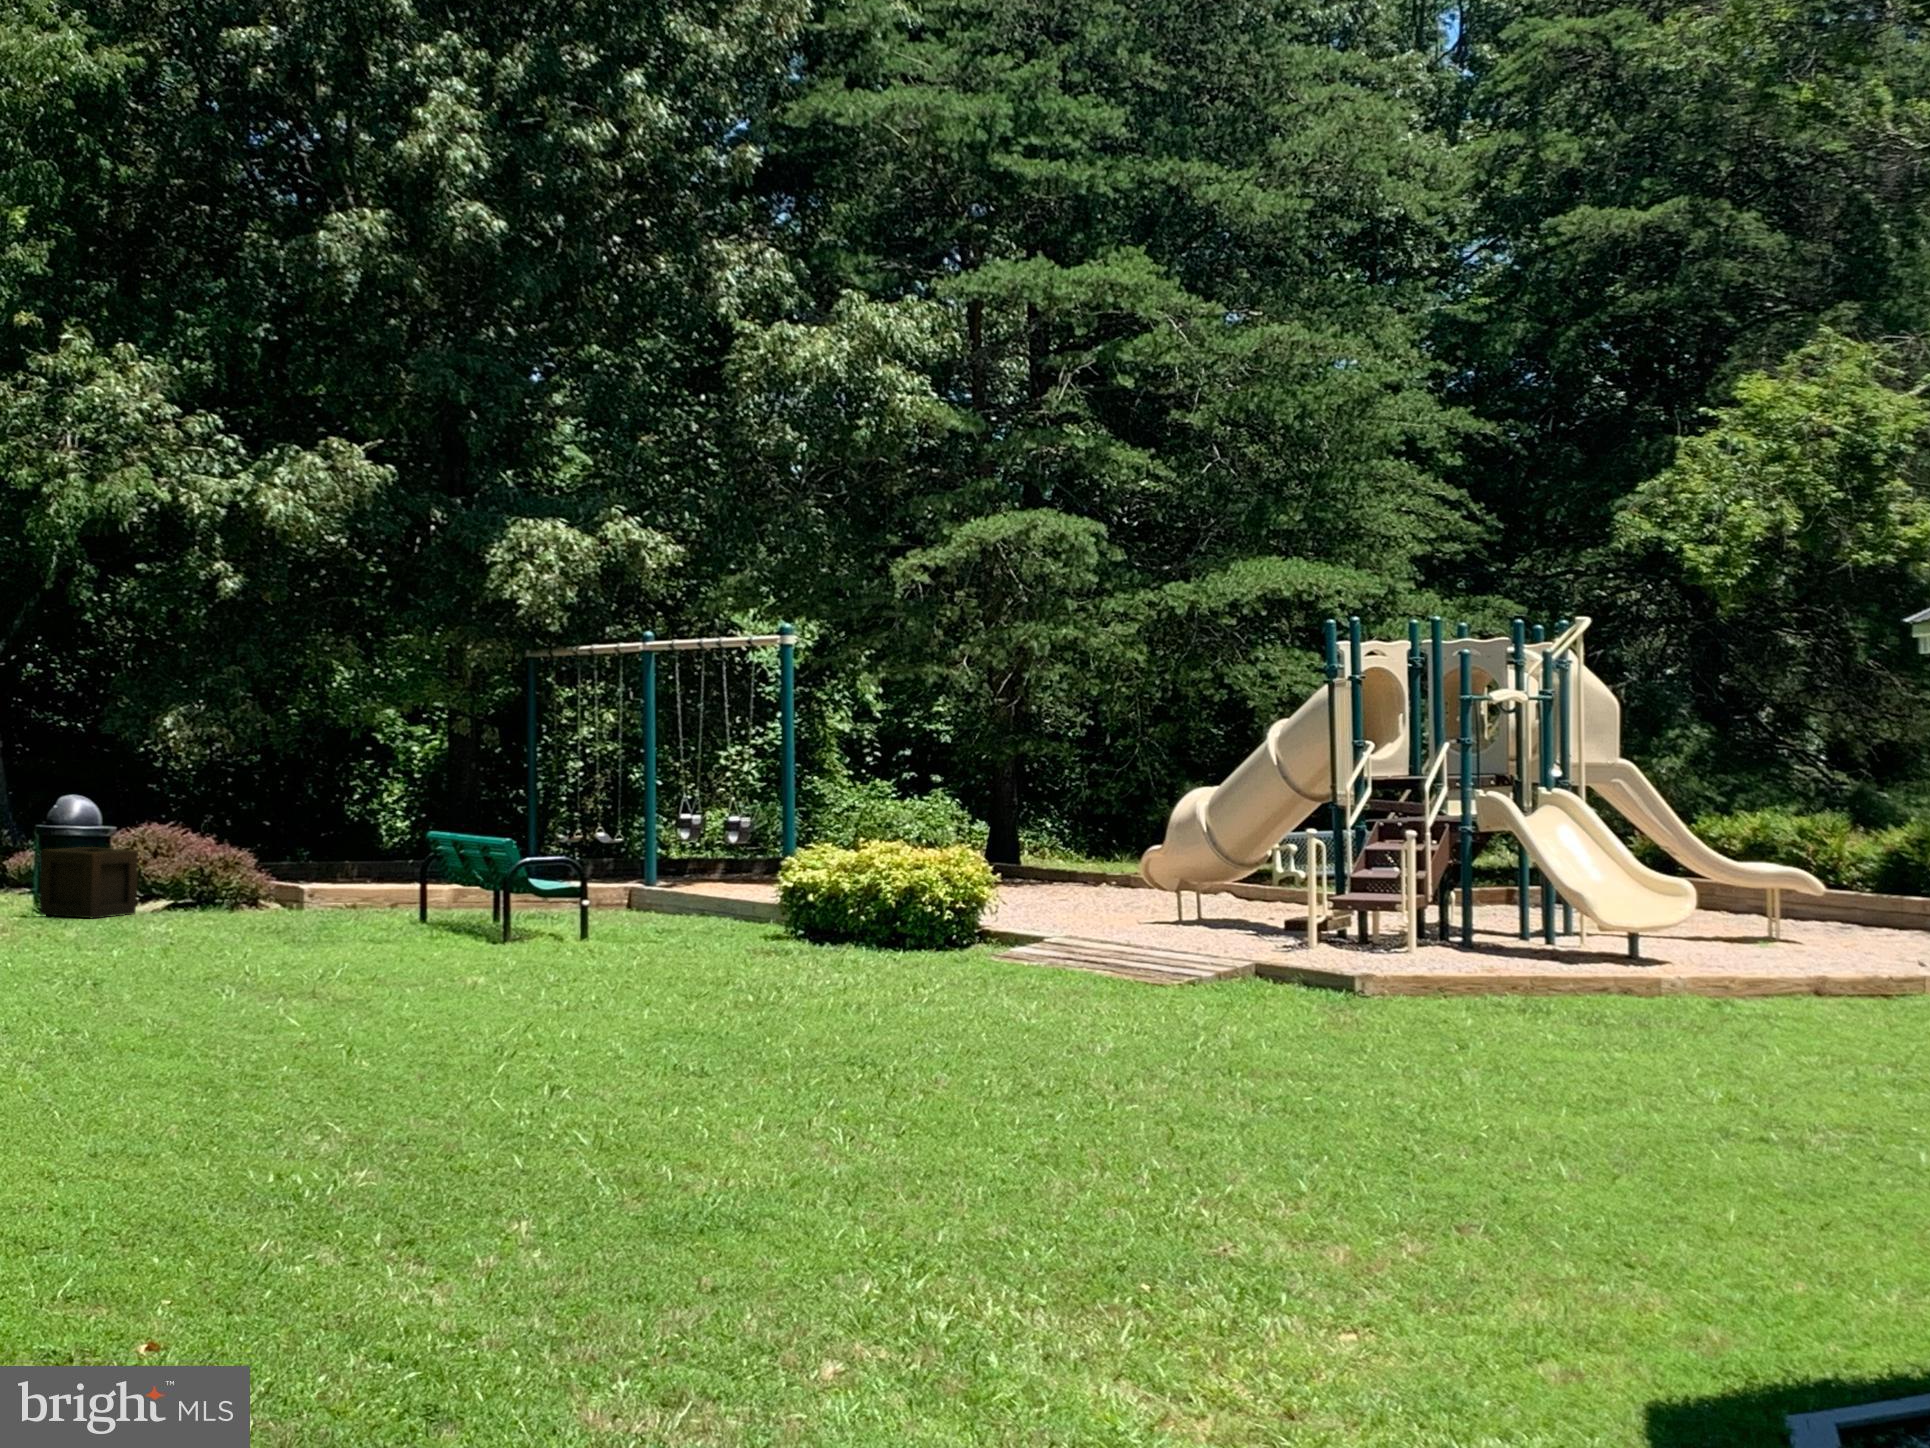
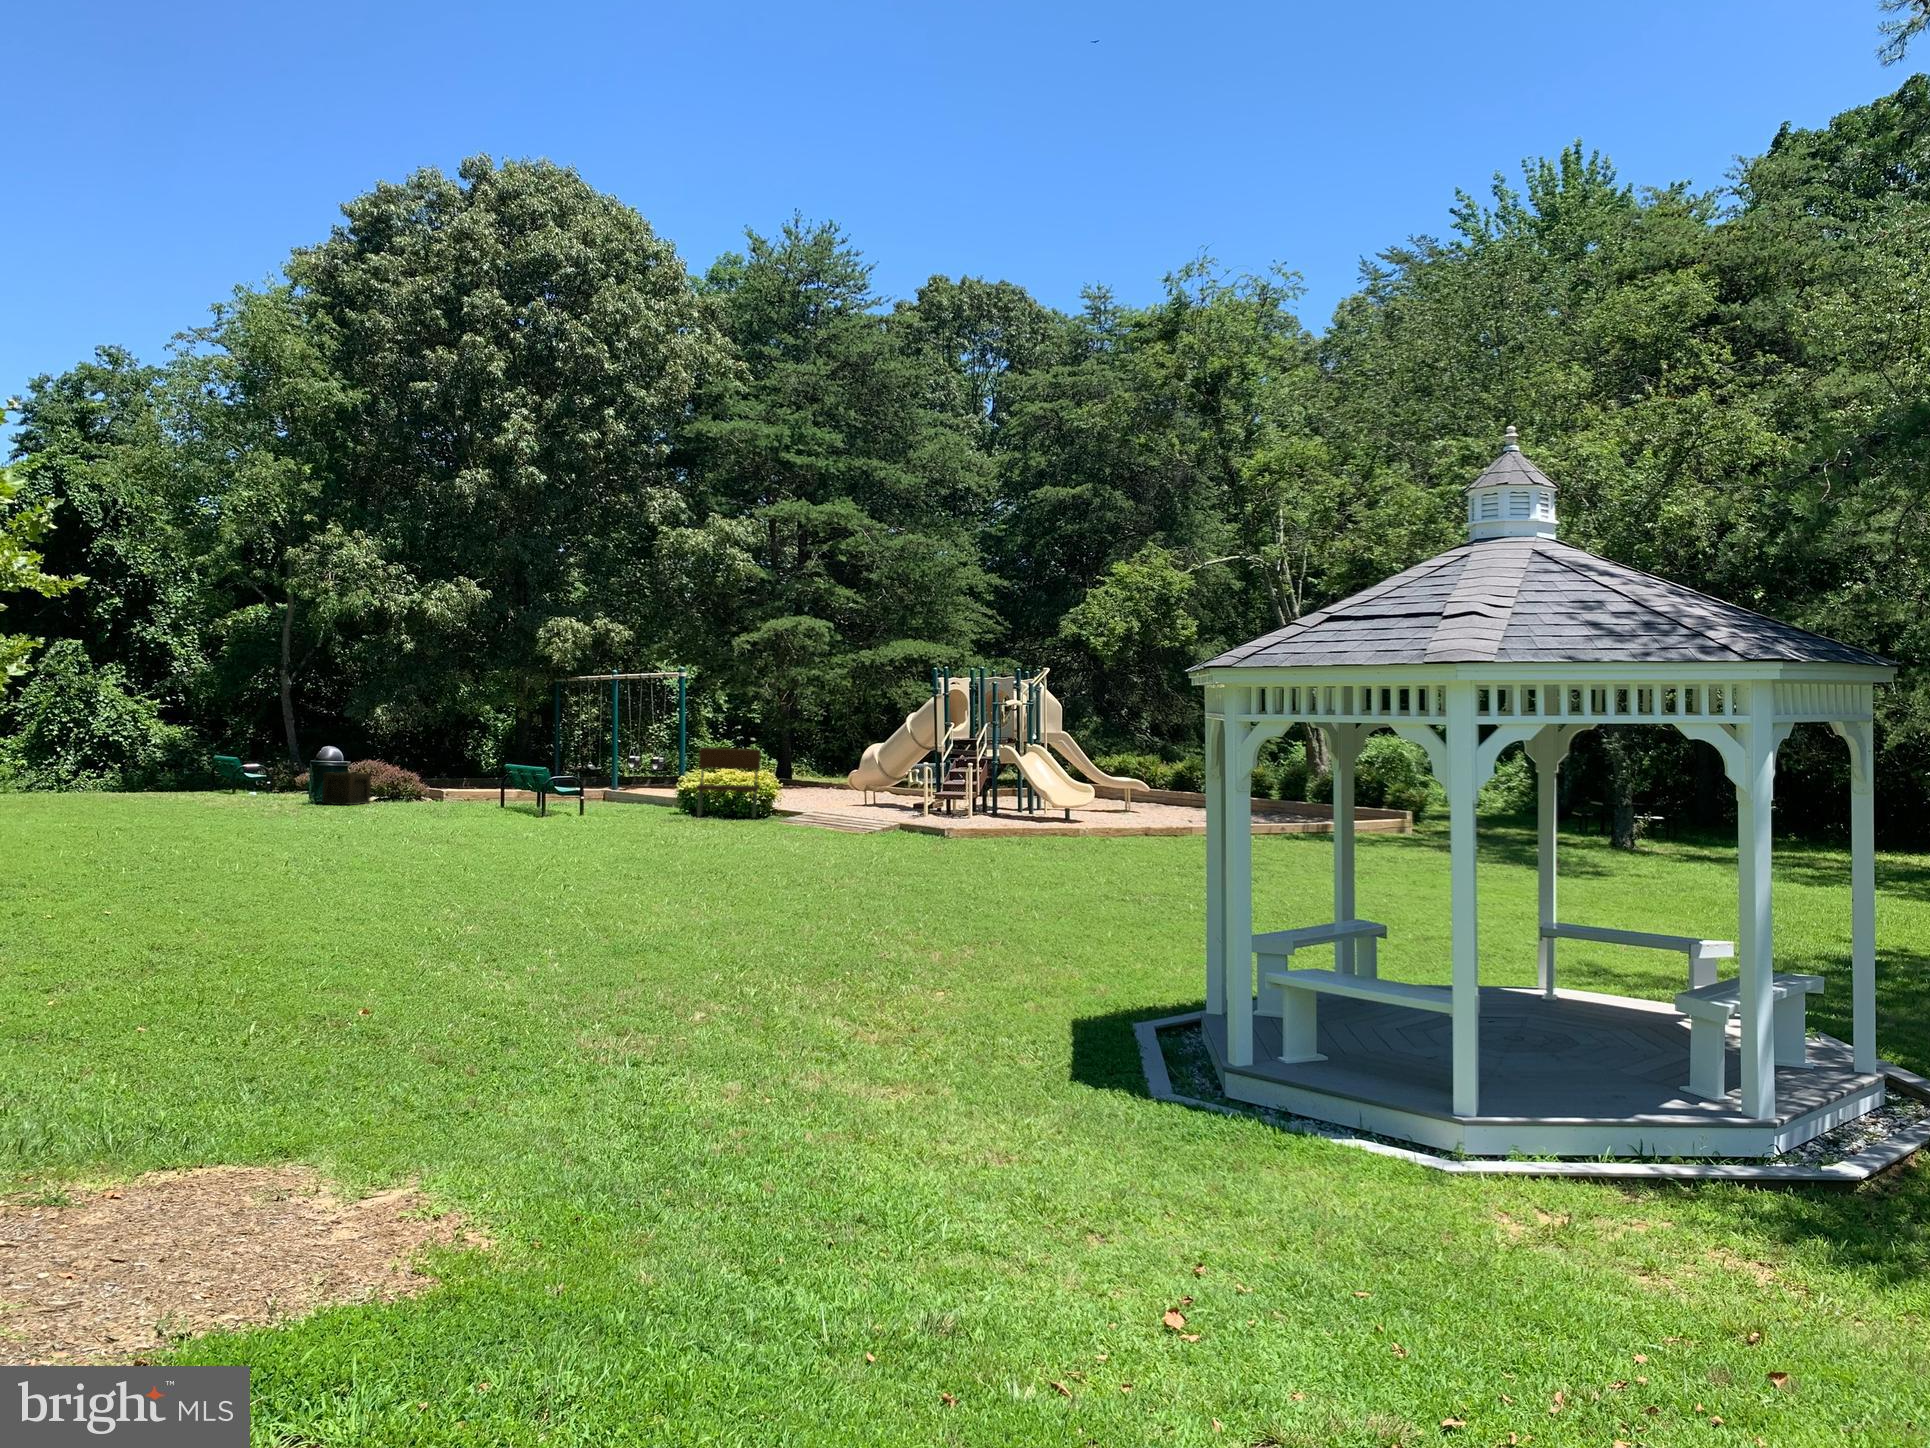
bench: none [803,796,945,954] -> present [696,747,761,818]

